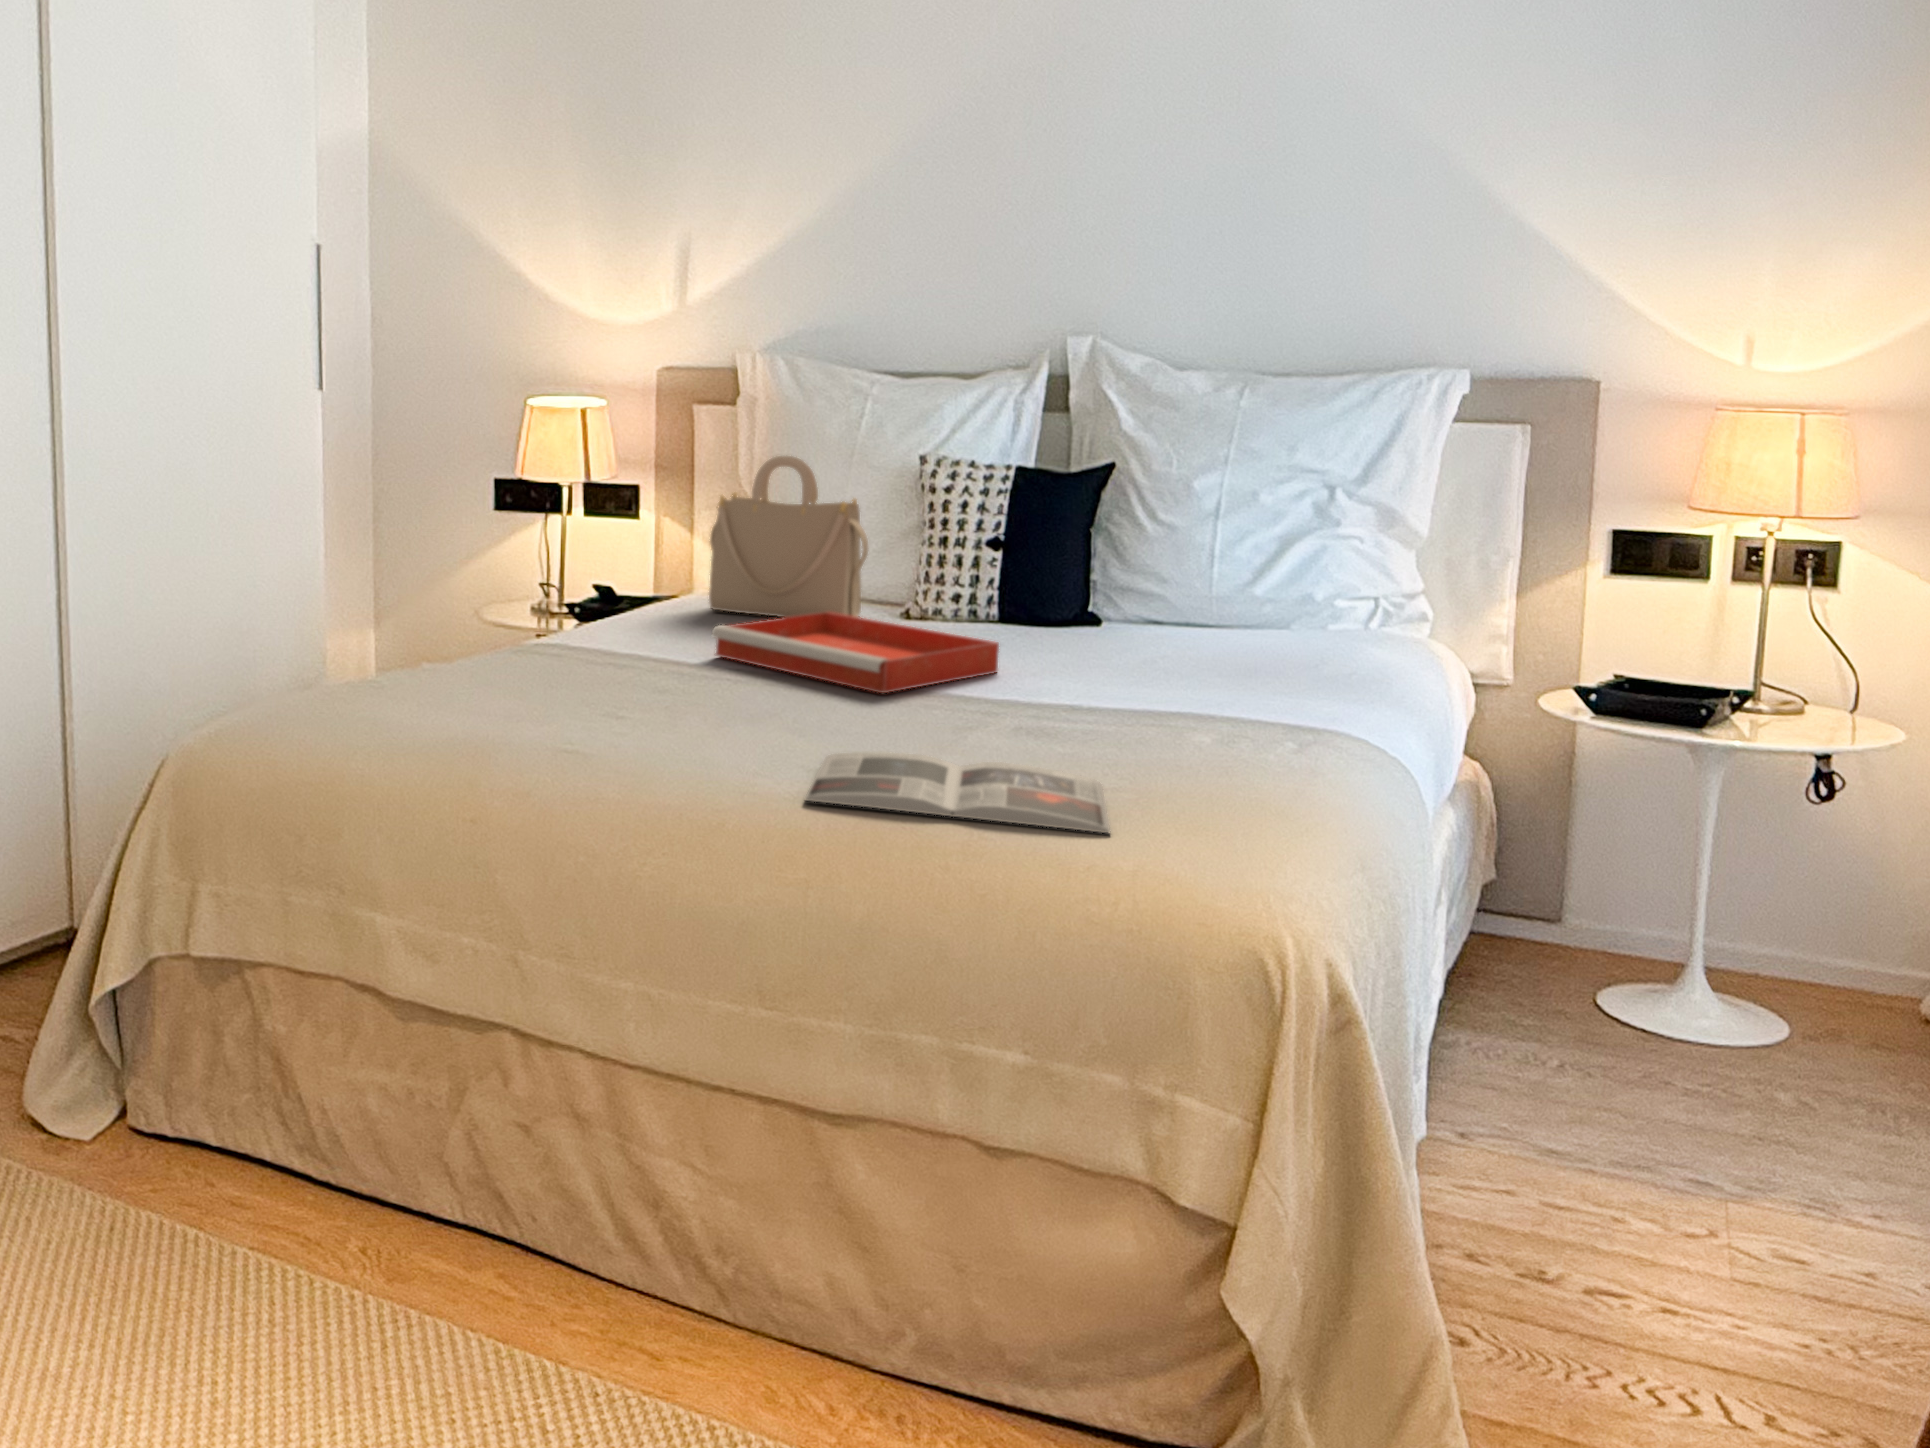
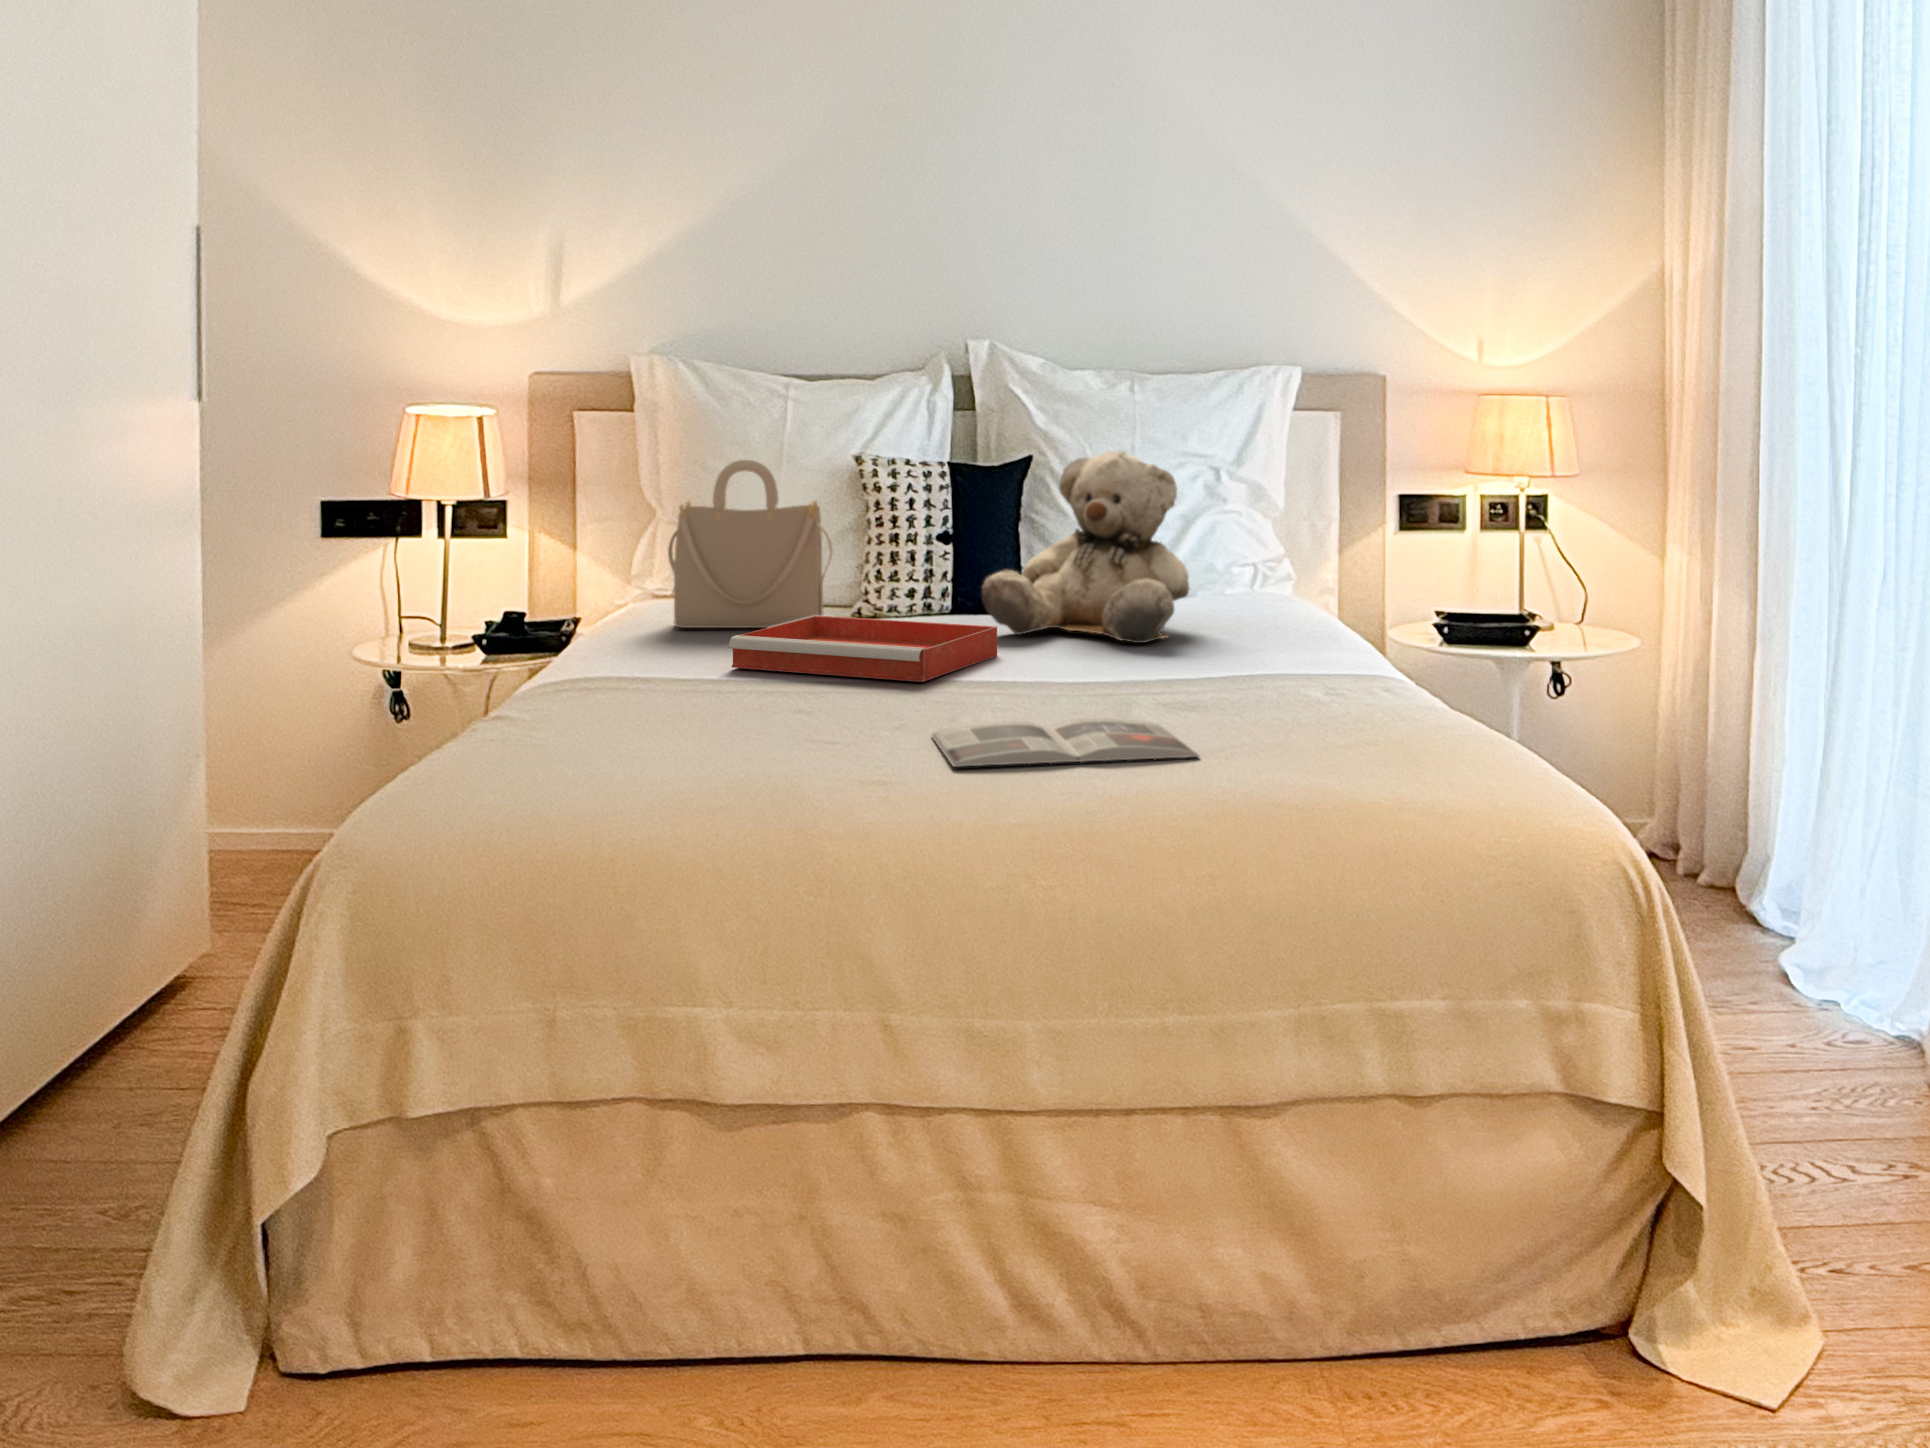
teddy bear: none [1005,463,1256,676] -> present [982,451,1189,643]

